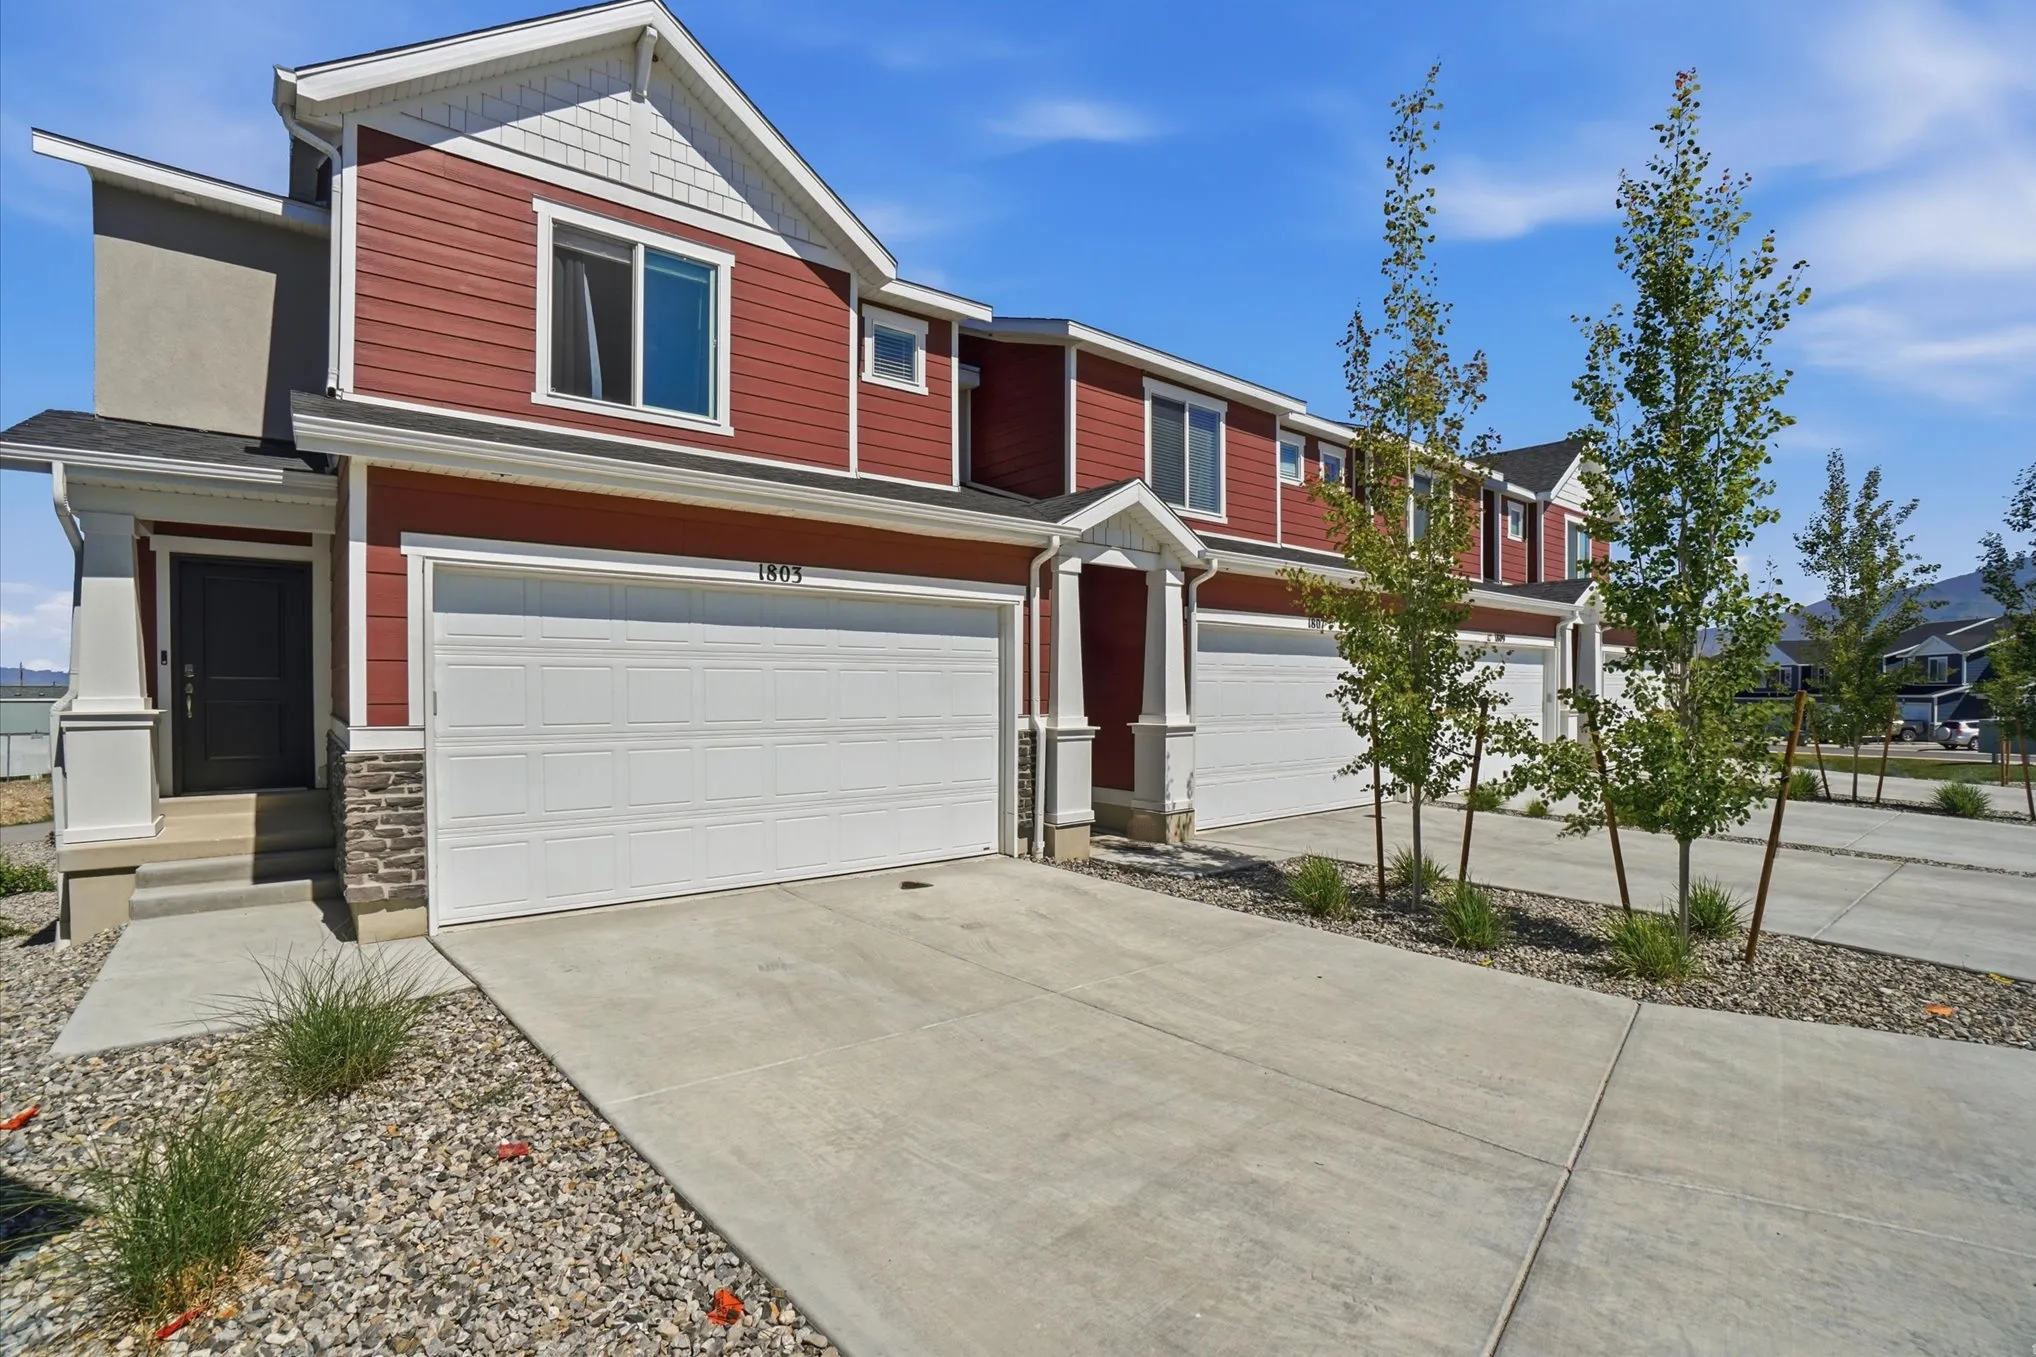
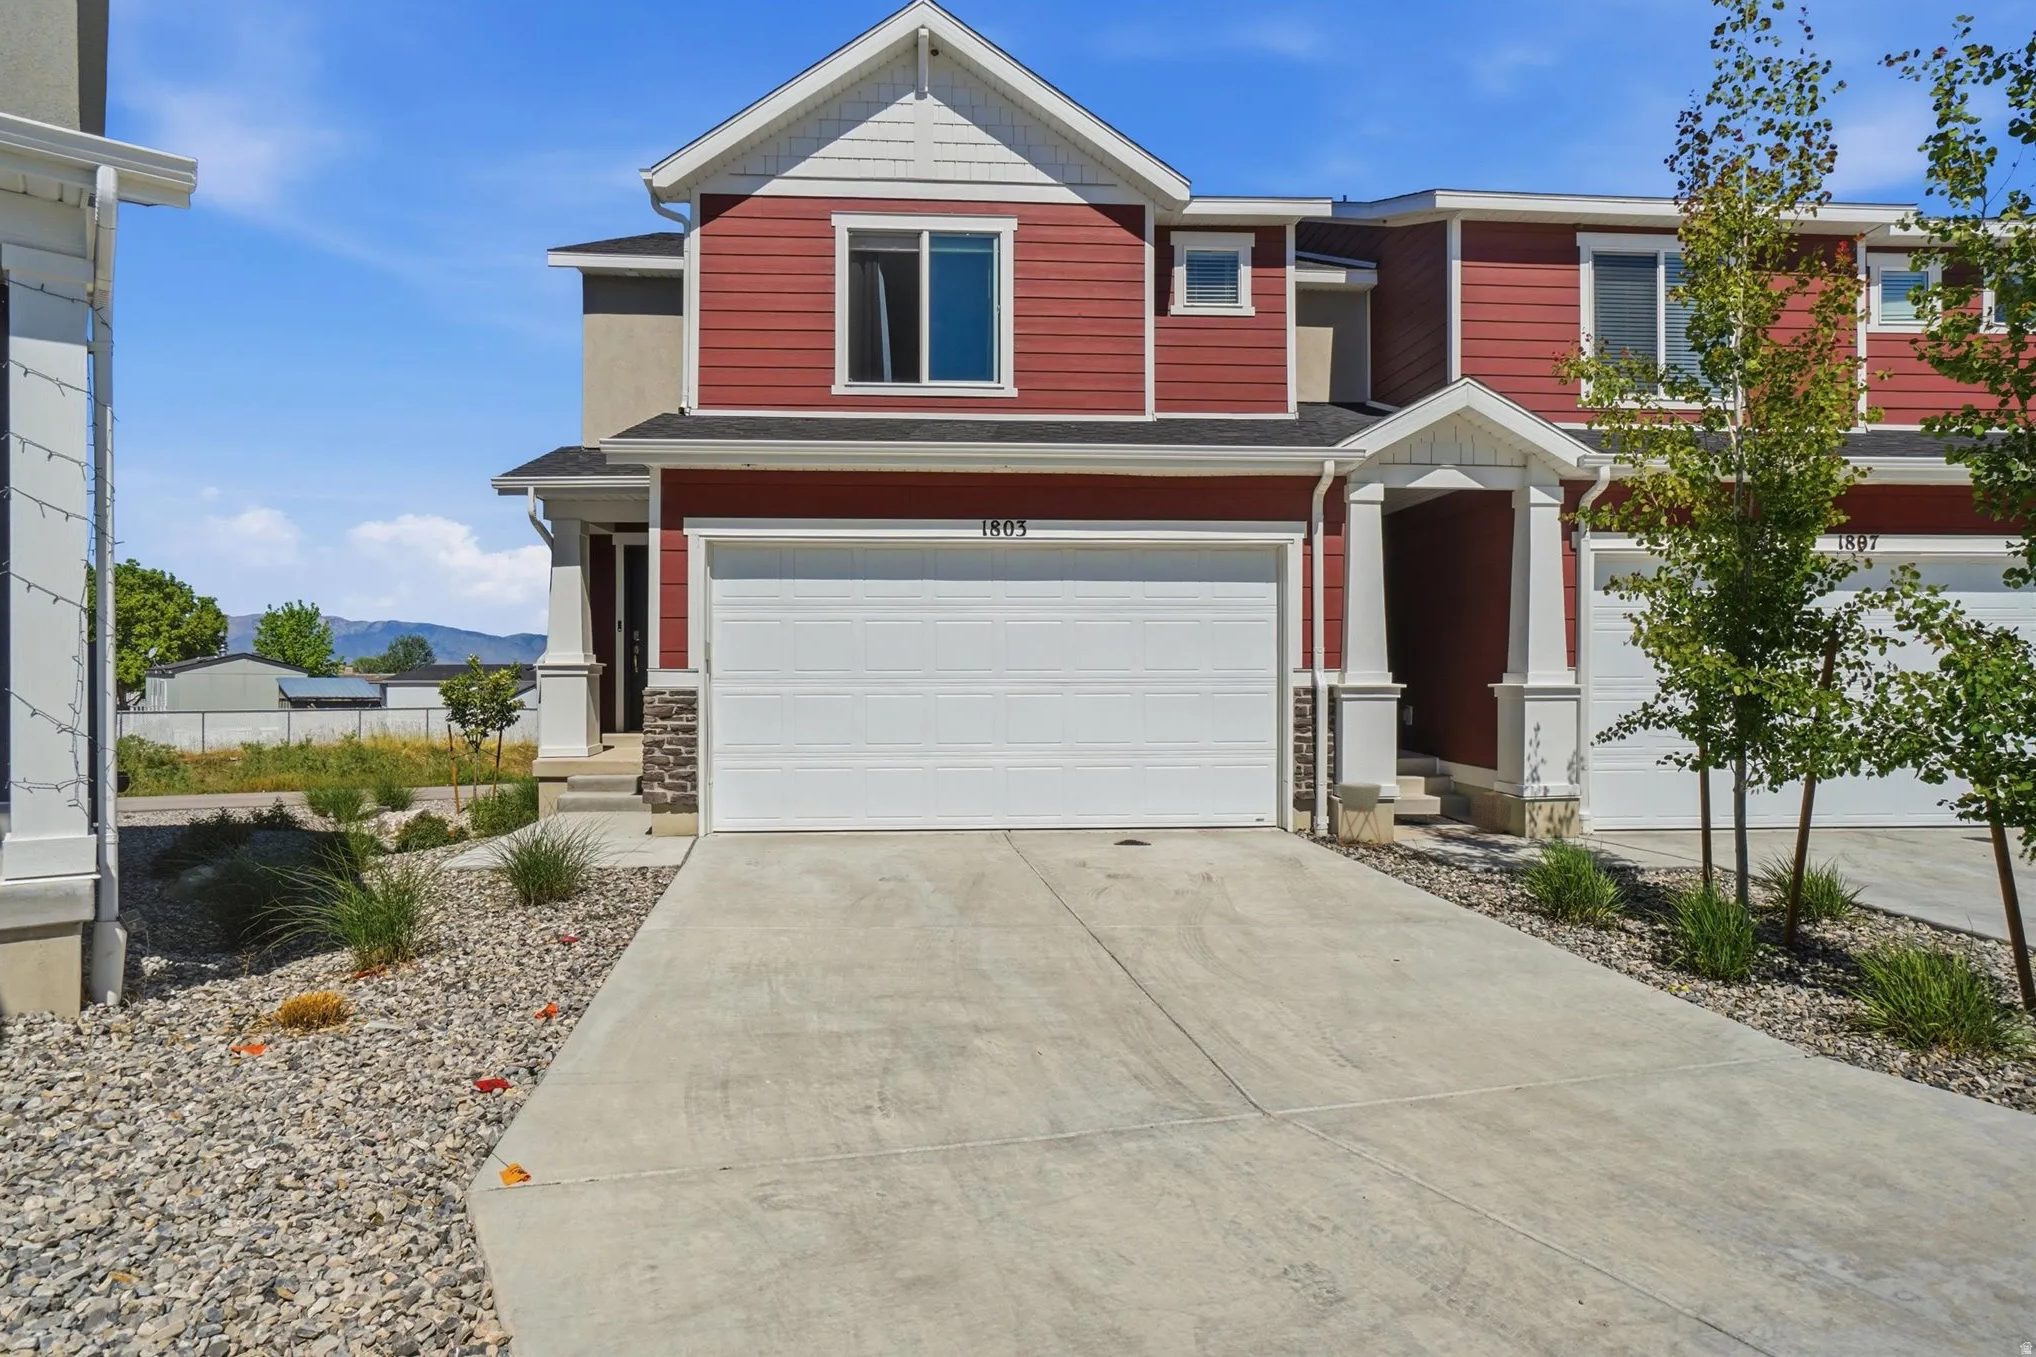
planter: none [1066,814,1106,871] -> present [1338,782,1382,847]

